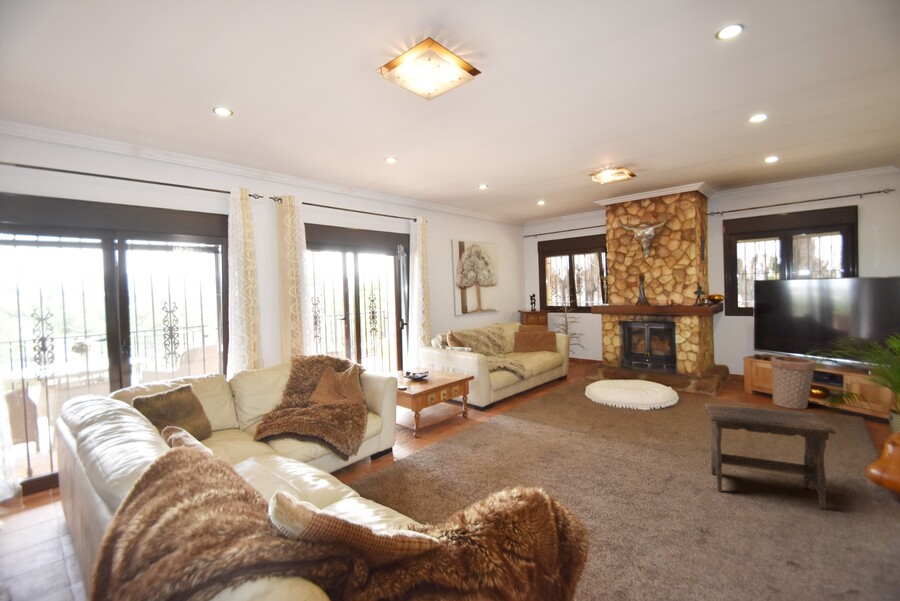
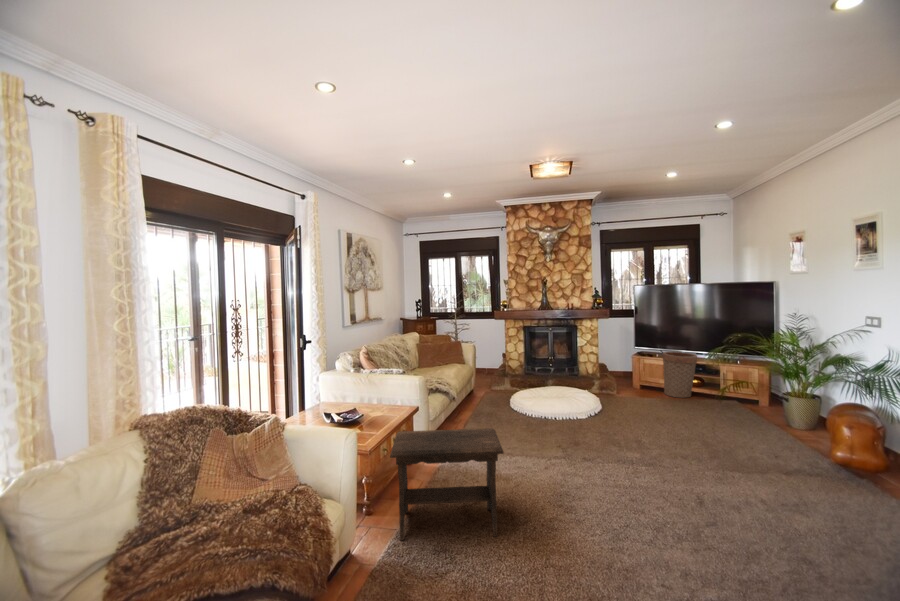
footstool: present [705,404,836,509] -> present [390,428,503,540]

